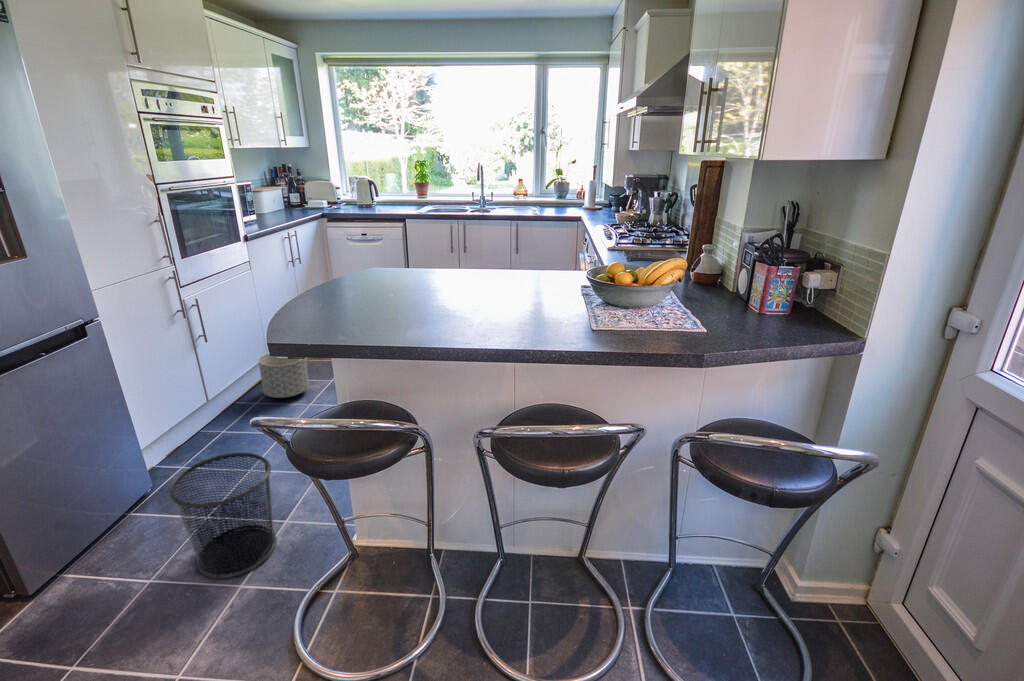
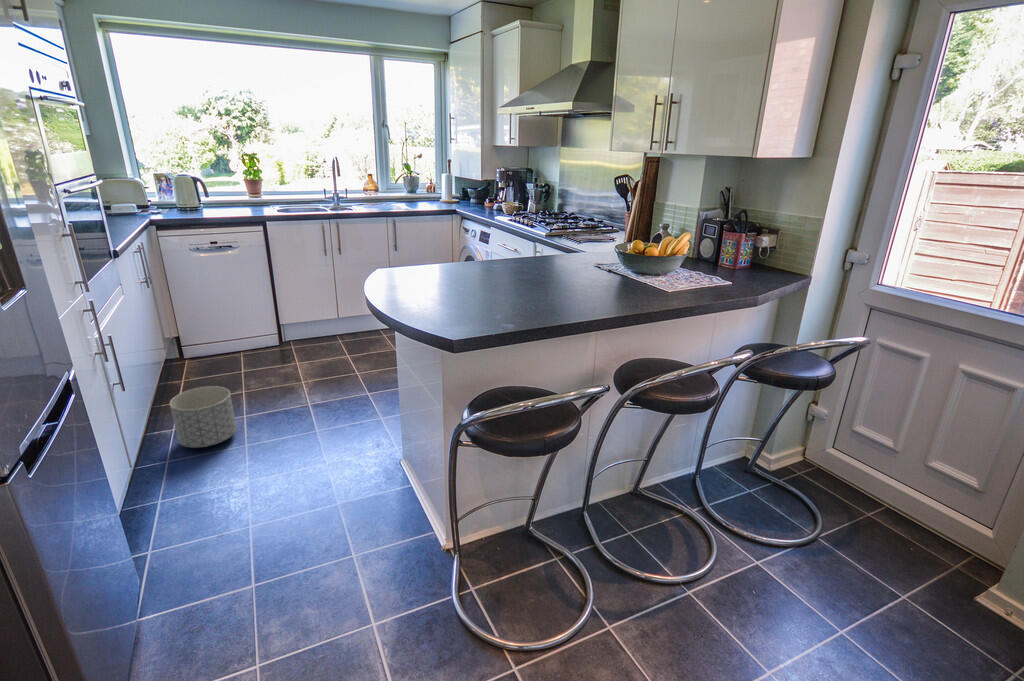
waste bin: present [170,453,276,578] -> none [269,490,376,635]

